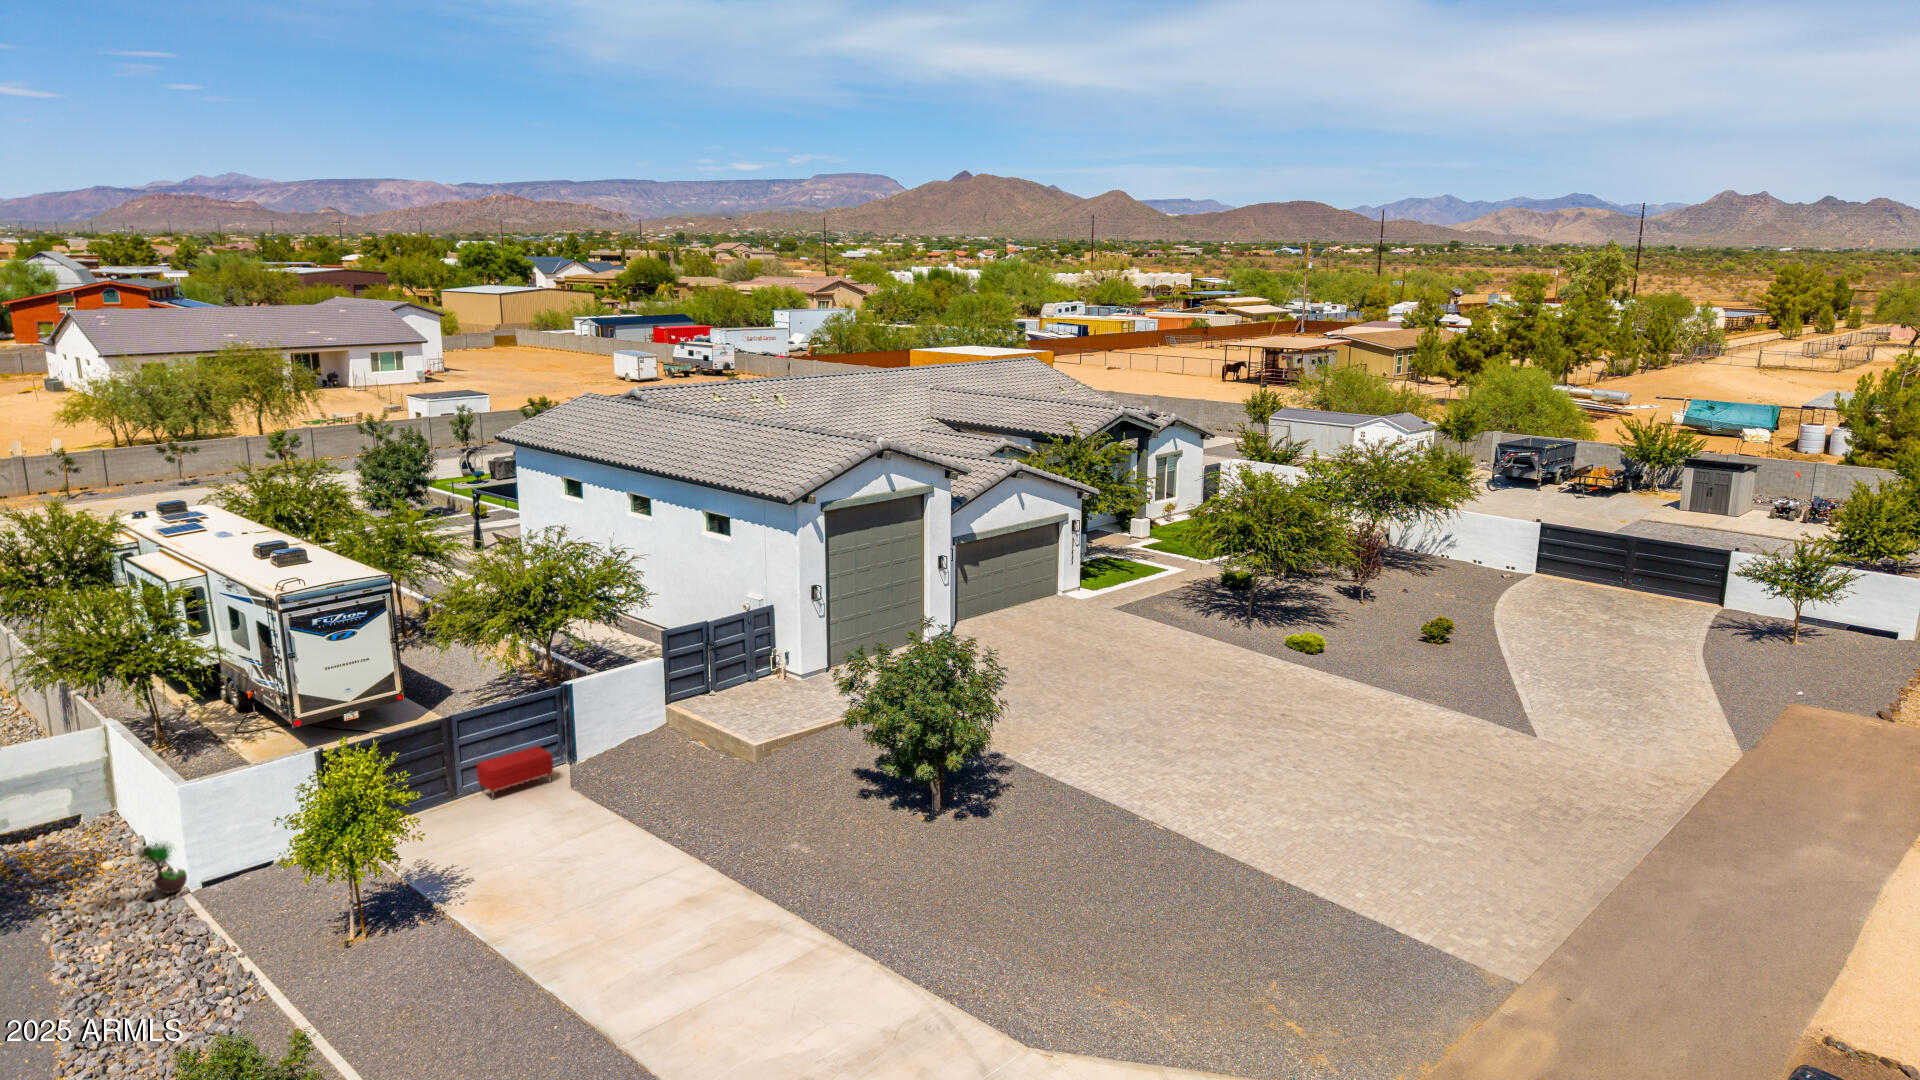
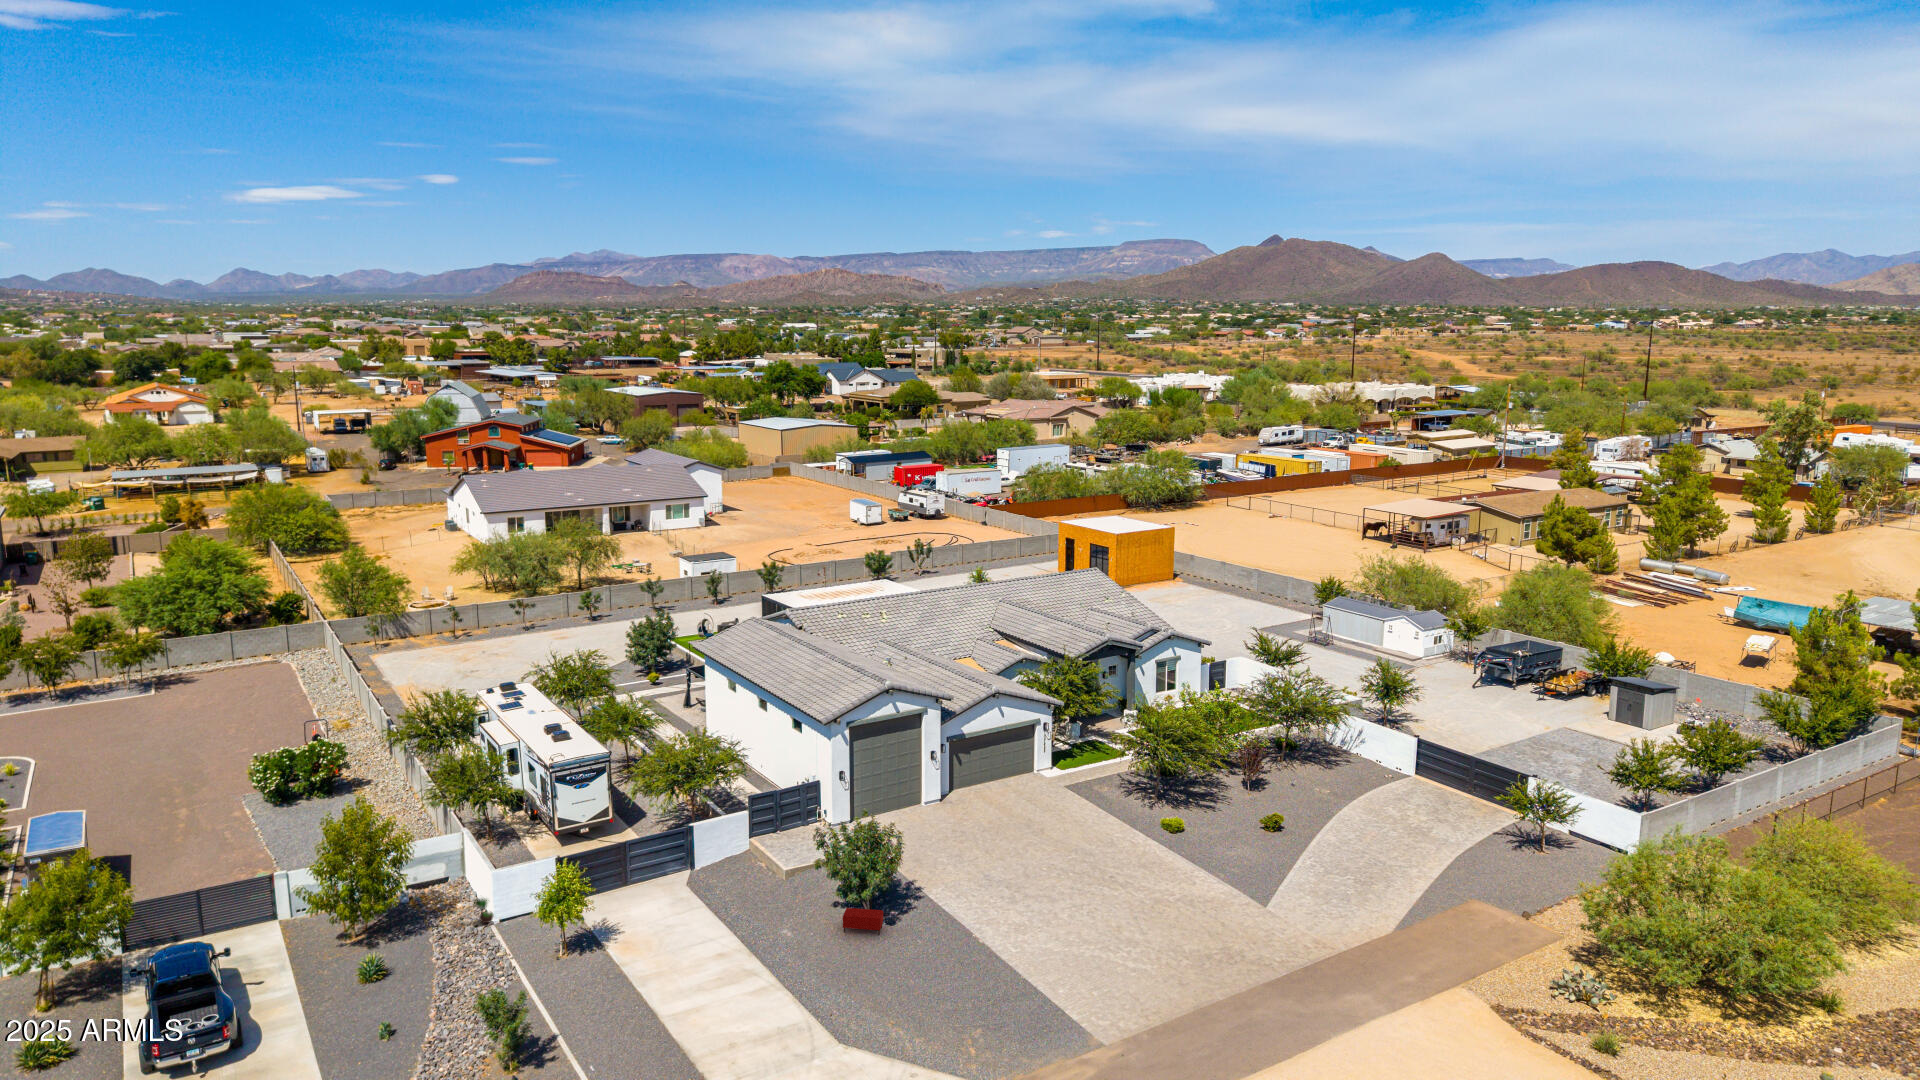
bench: present [477,746,553,799] -> present [843,908,883,935]

